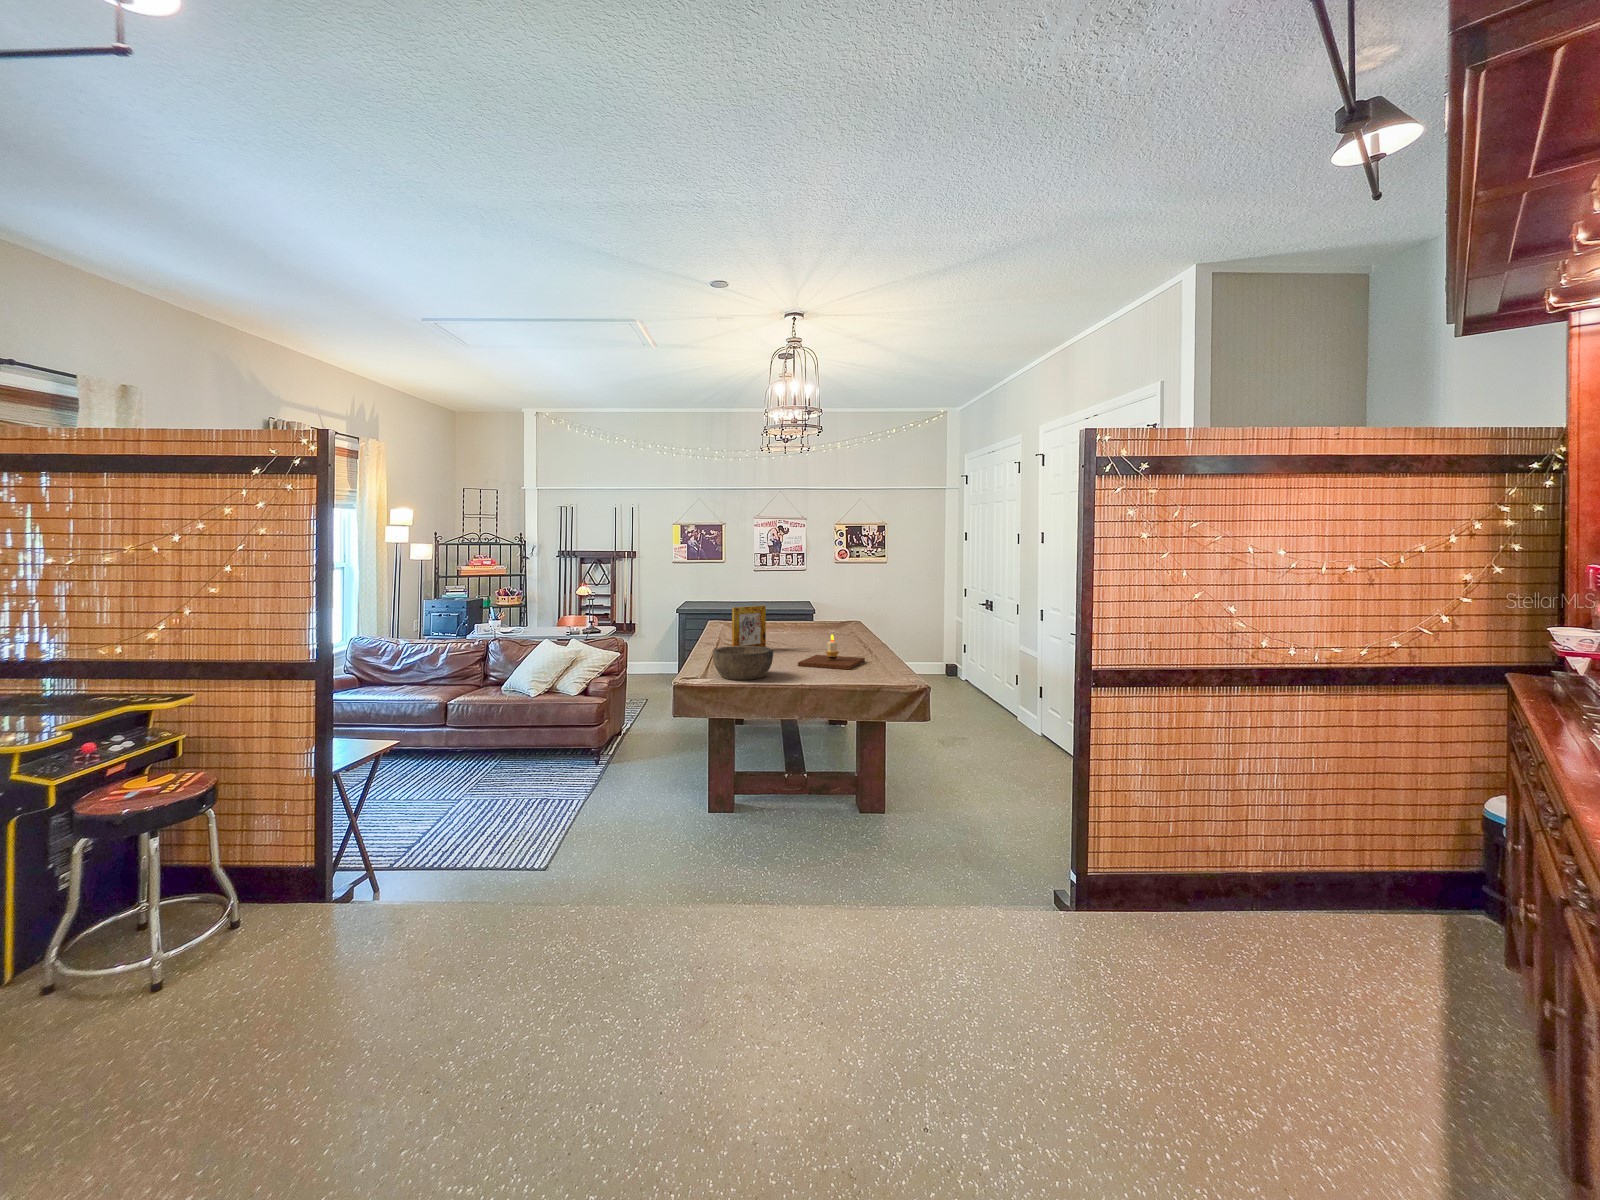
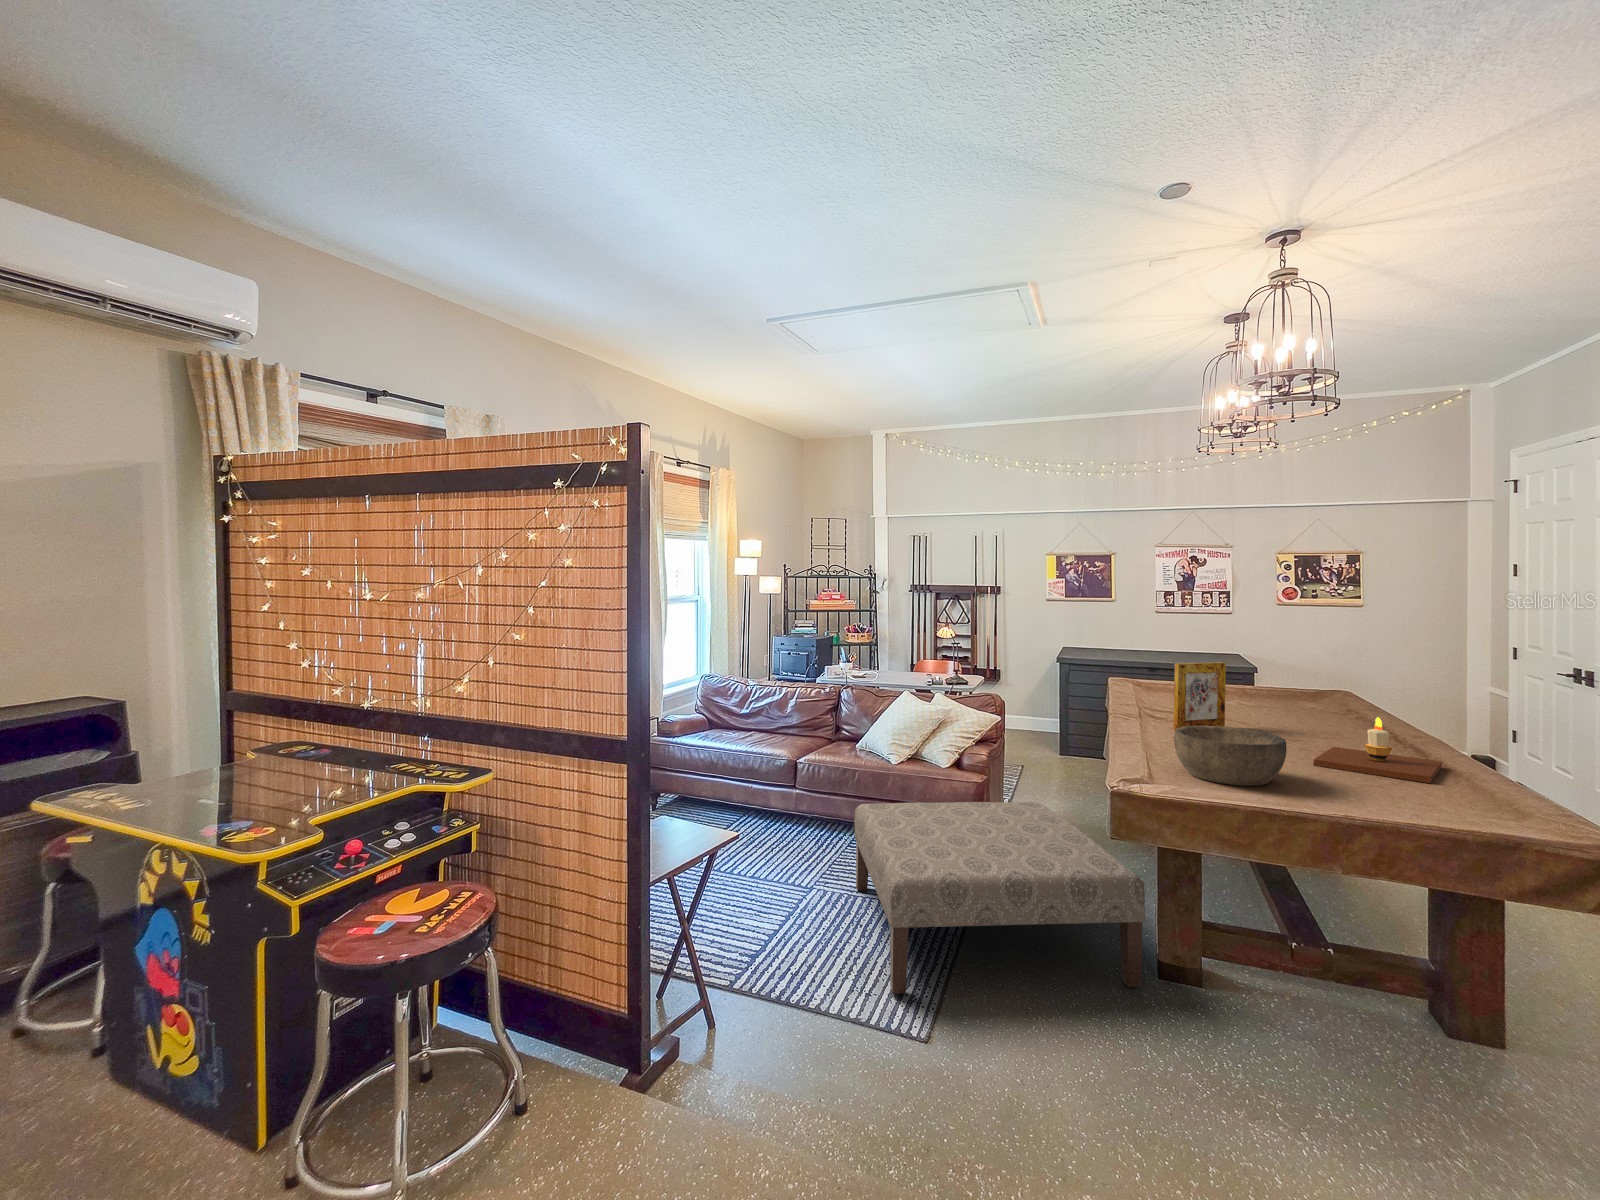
ottoman: none [497,713,695,849] -> present [855,802,1145,995]

